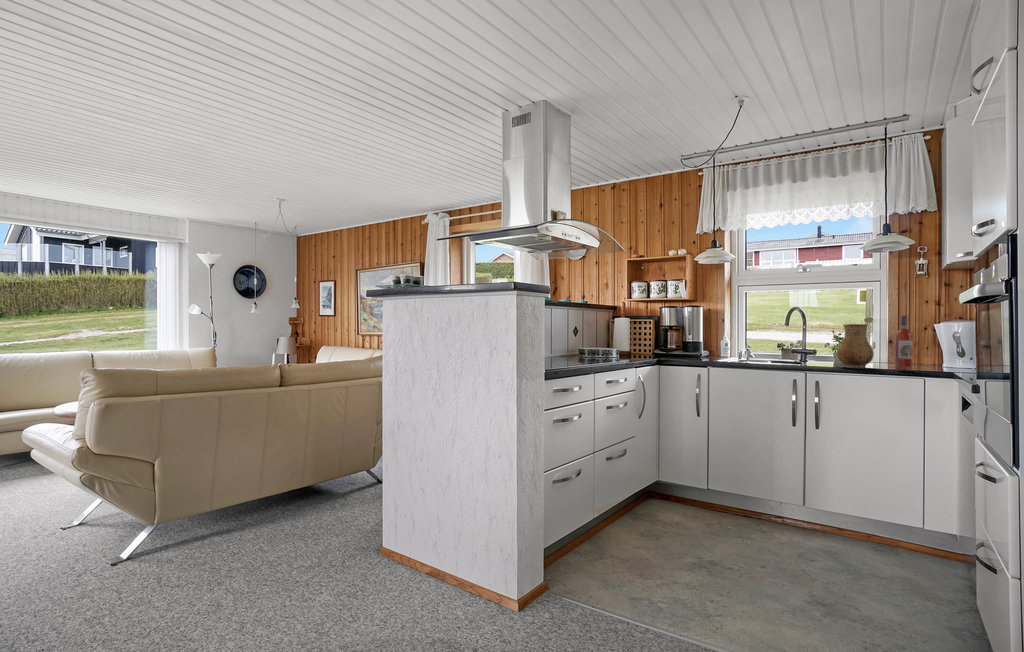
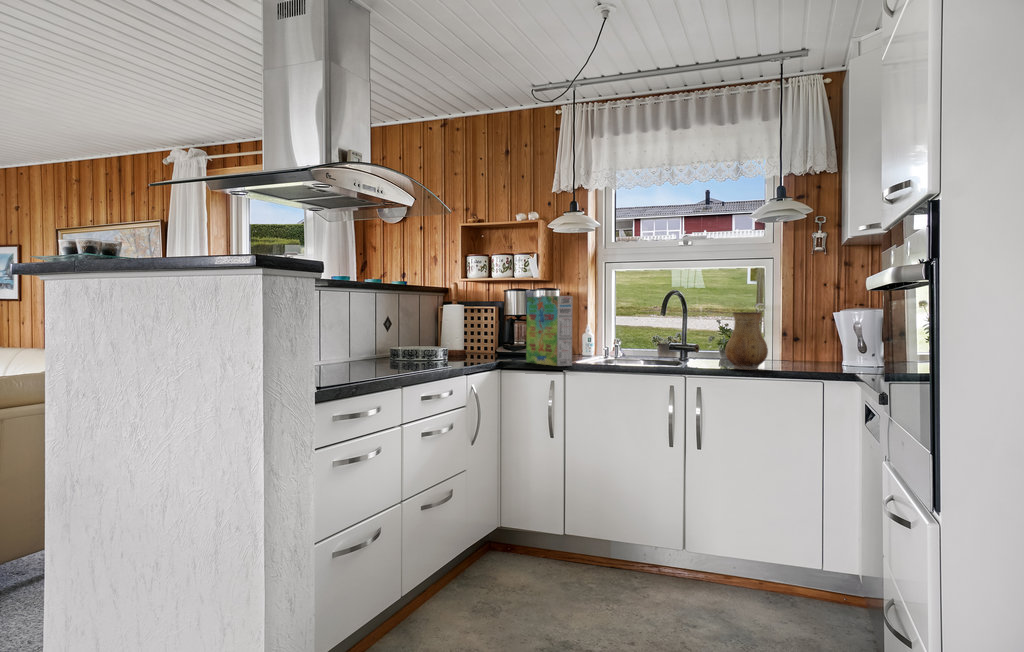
cereal box: none [678,313,713,363] -> present [526,296,573,366]
wine bottle: present [895,315,912,371] -> none [793,300,813,373]

